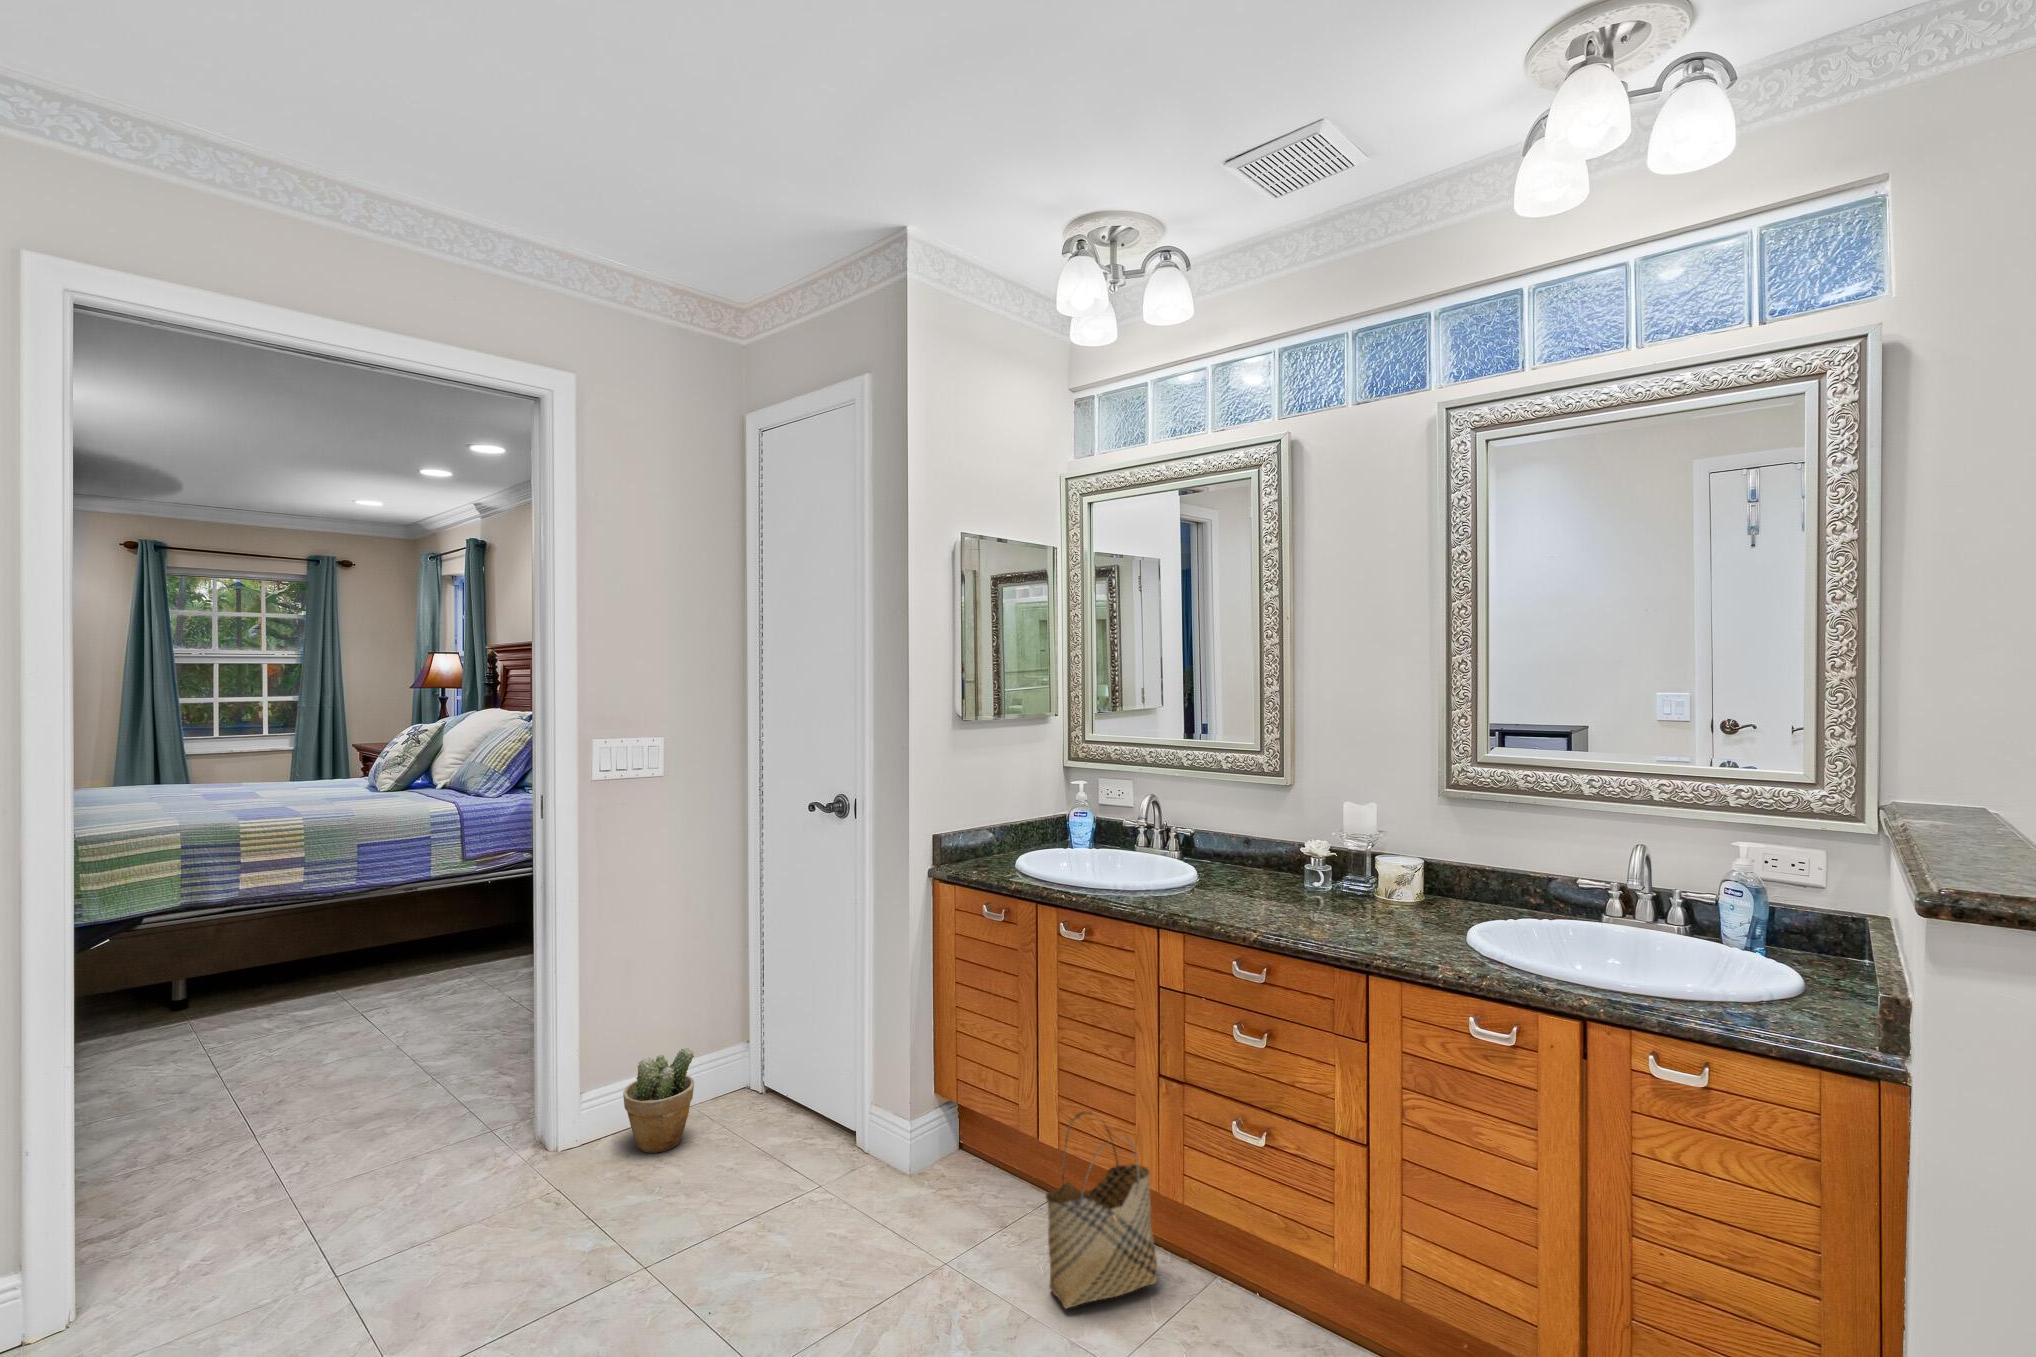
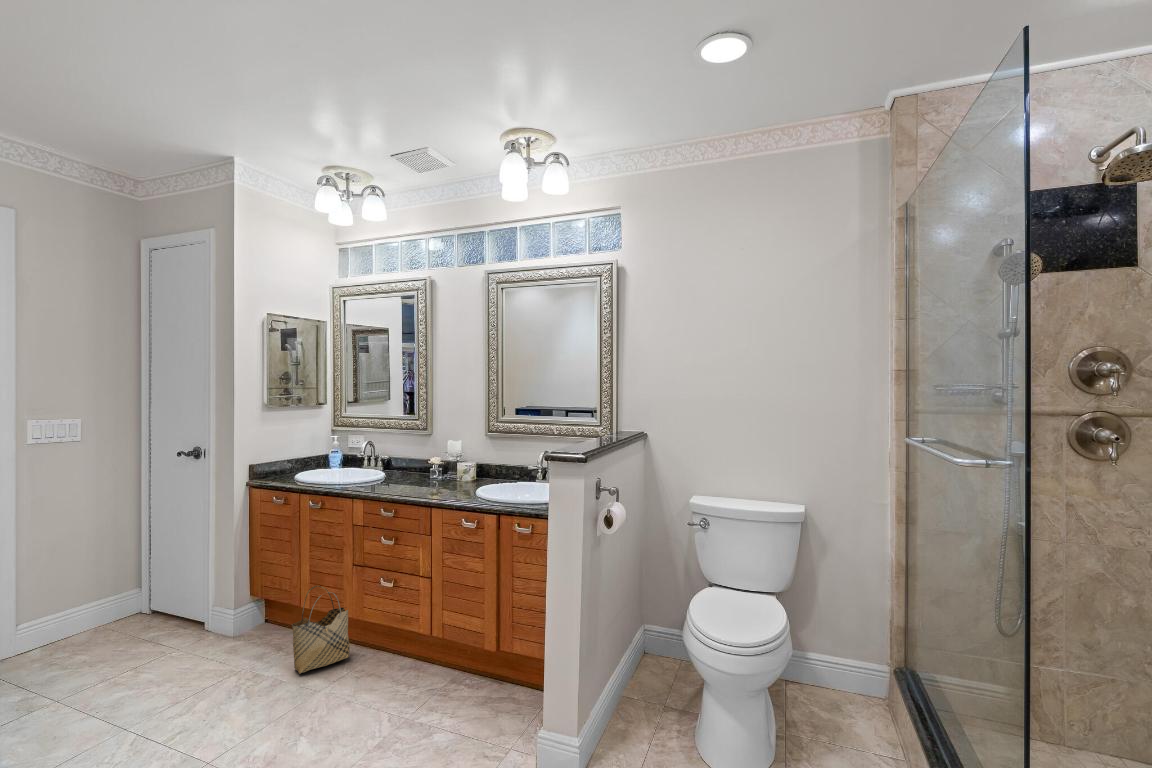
potted plant: present [623,1048,694,1153] -> none [48,590,99,650]

